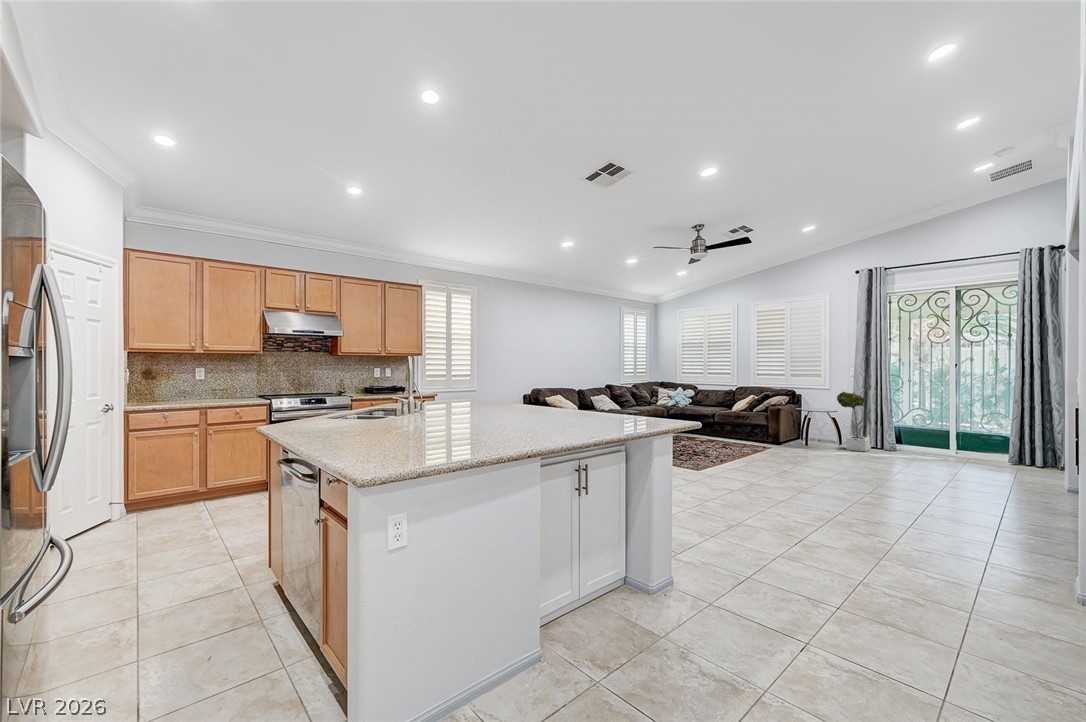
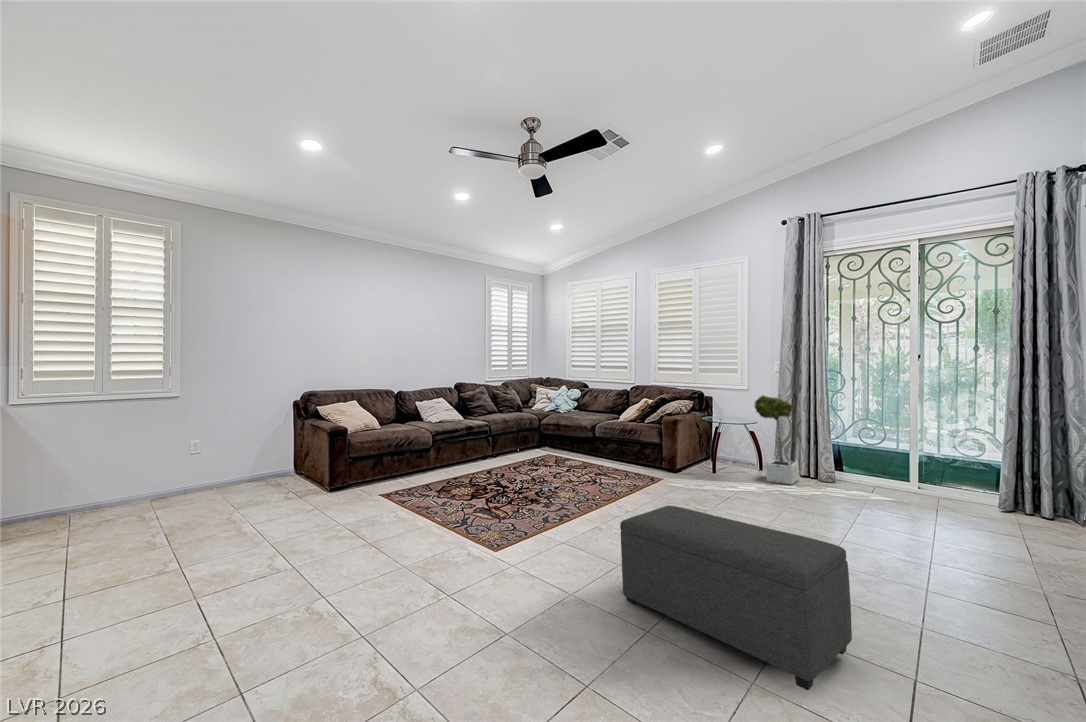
ottoman: none [783,446,909,511] -> present [620,506,852,690]

